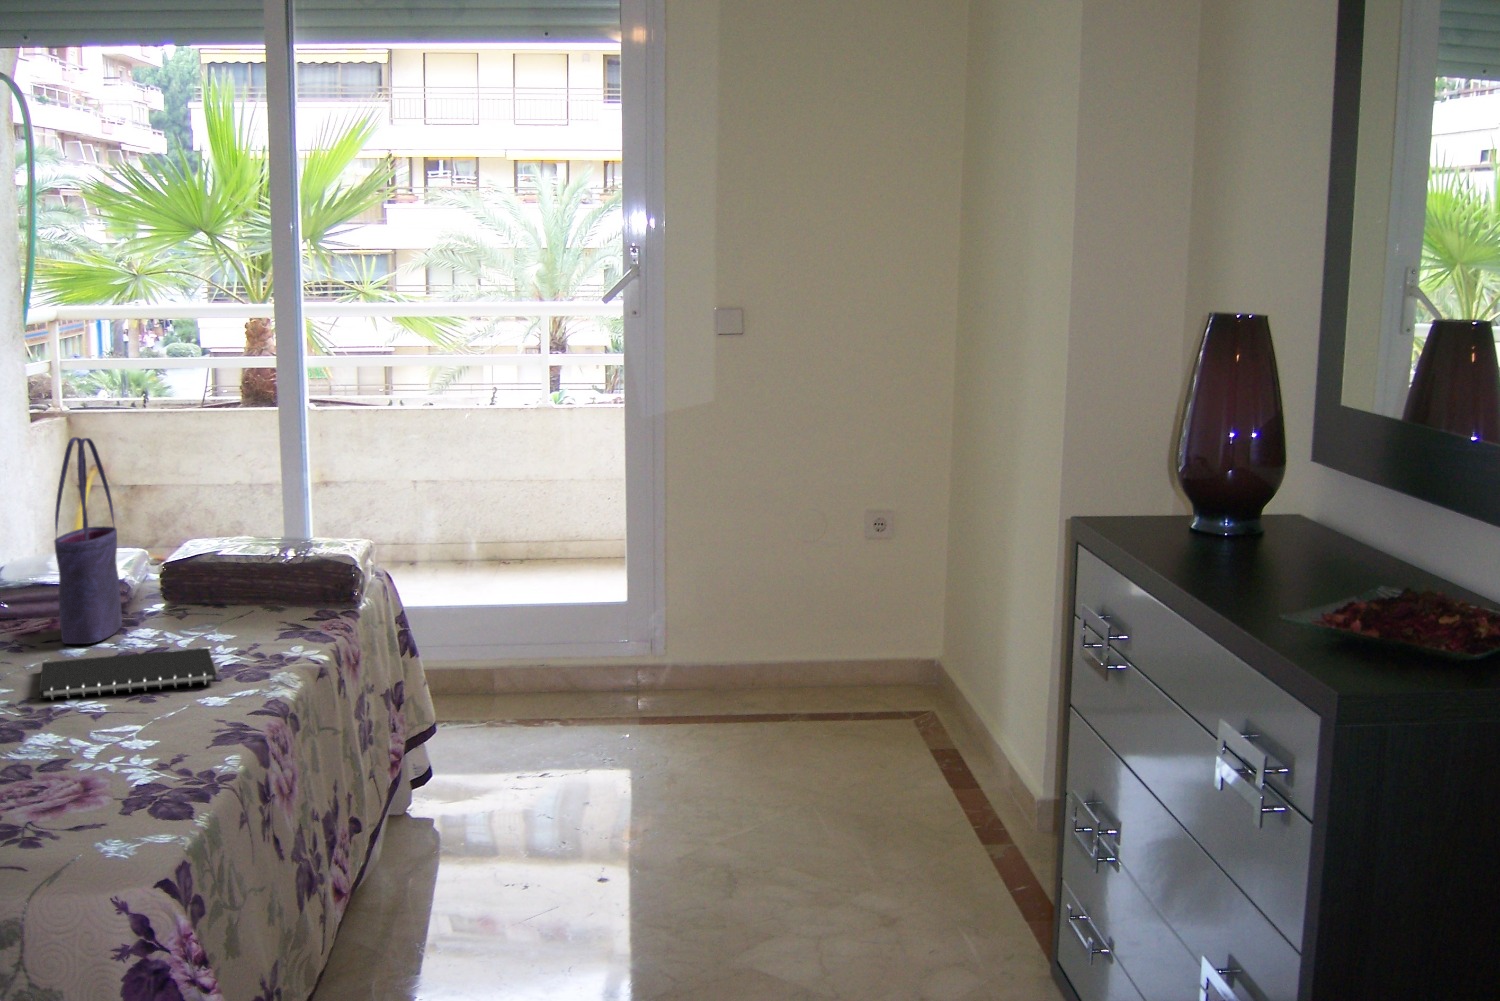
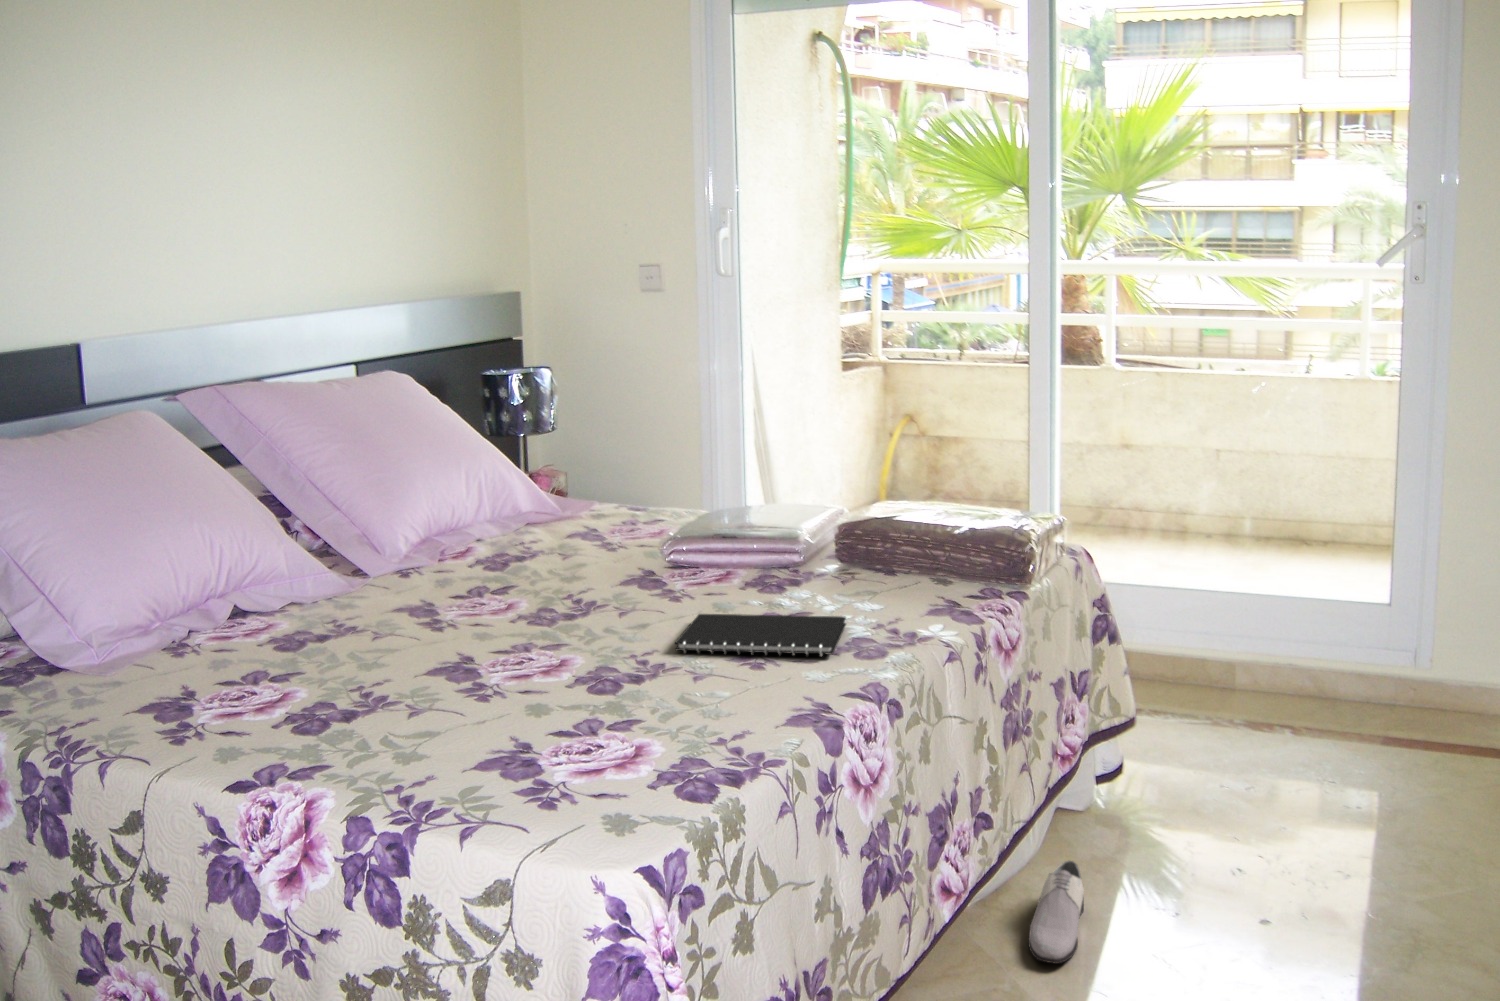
tote bag: present [54,437,122,644] -> none [729,398,794,599]
shoe: none [390,853,436,944] -> present [1028,861,1084,963]

